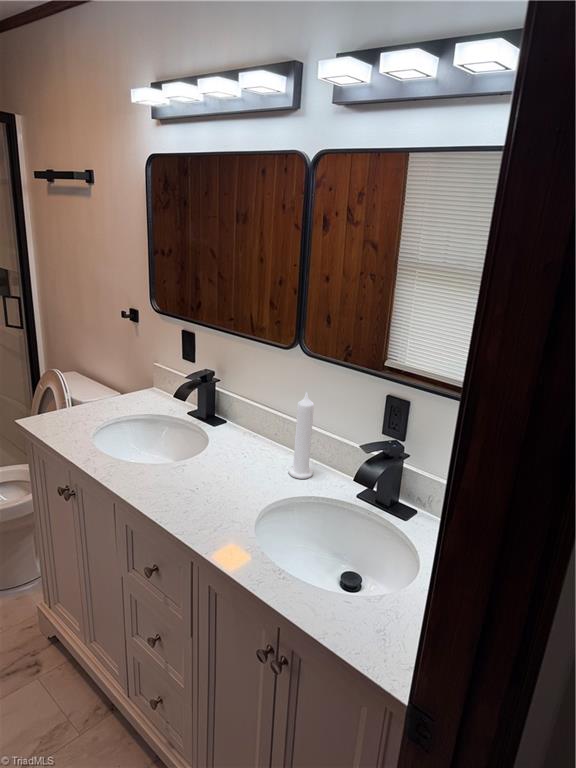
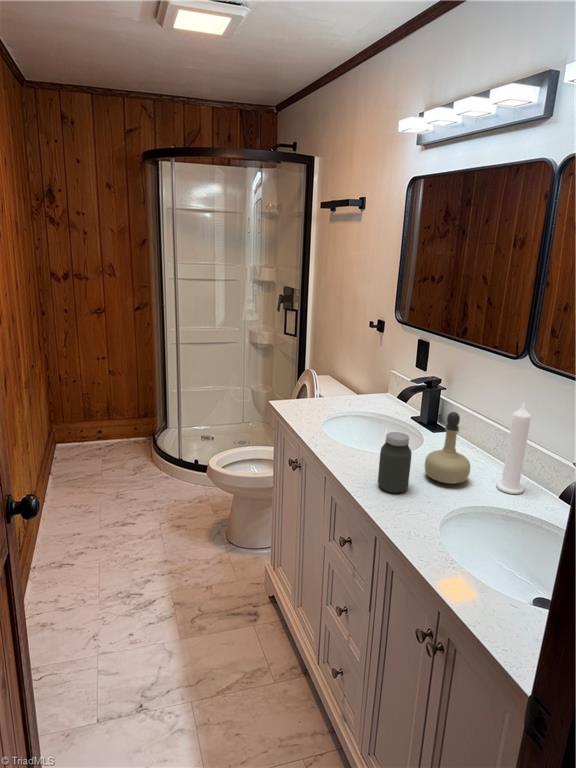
perfume bottle: none [220,411,265,483] -> present [425,412,470,484]
jar: none [179,443,212,507] -> present [378,432,412,493]

